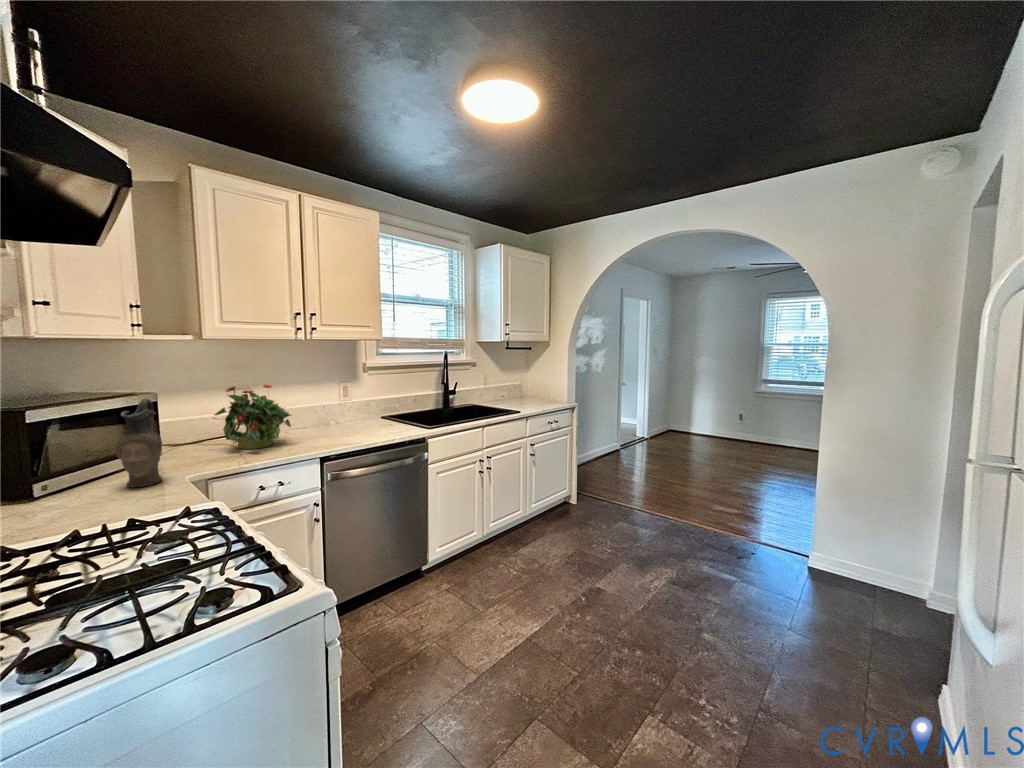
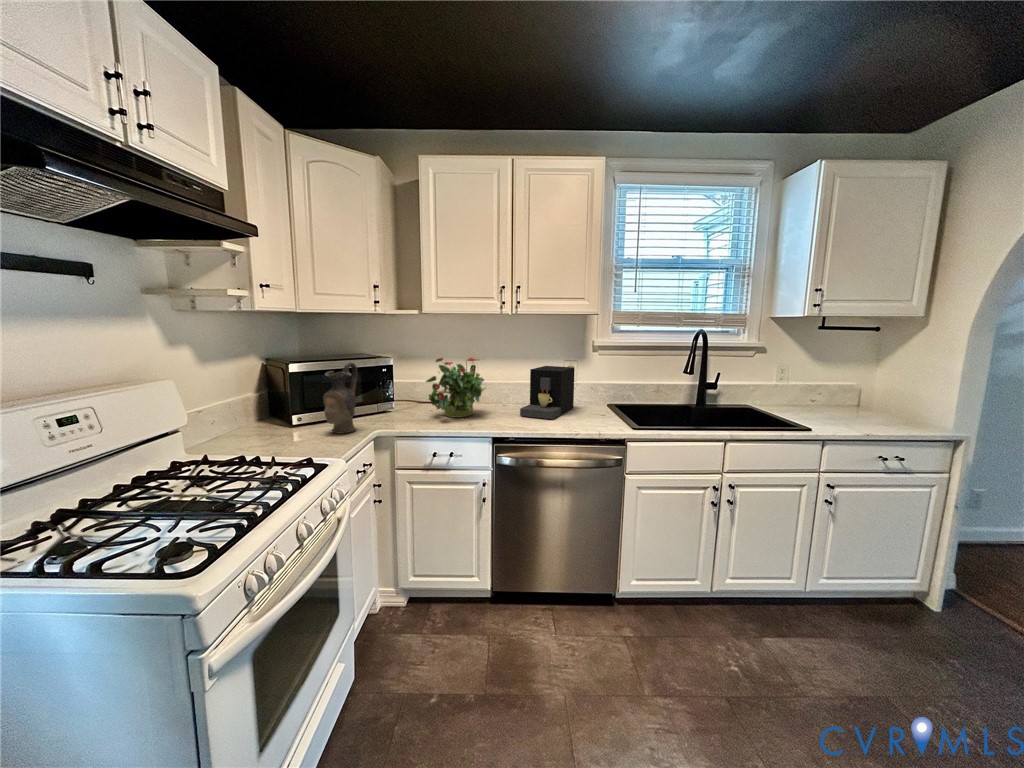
coffee maker: none [324,387,359,436] -> present [520,366,575,419]

